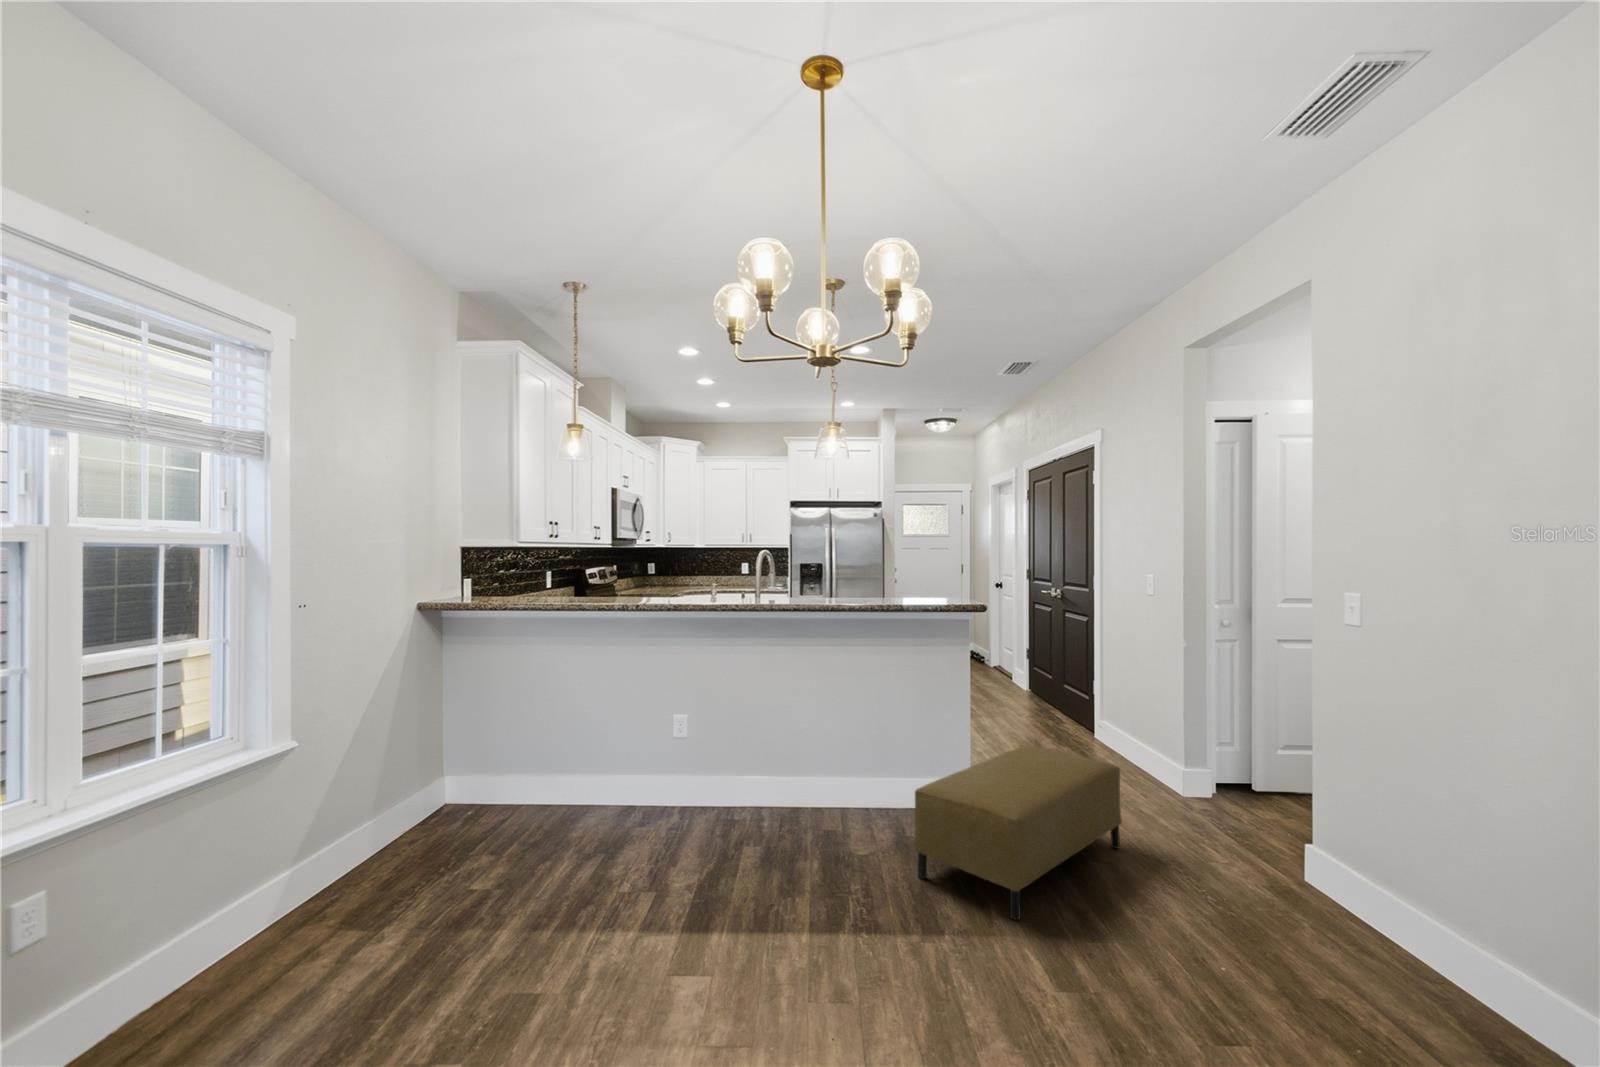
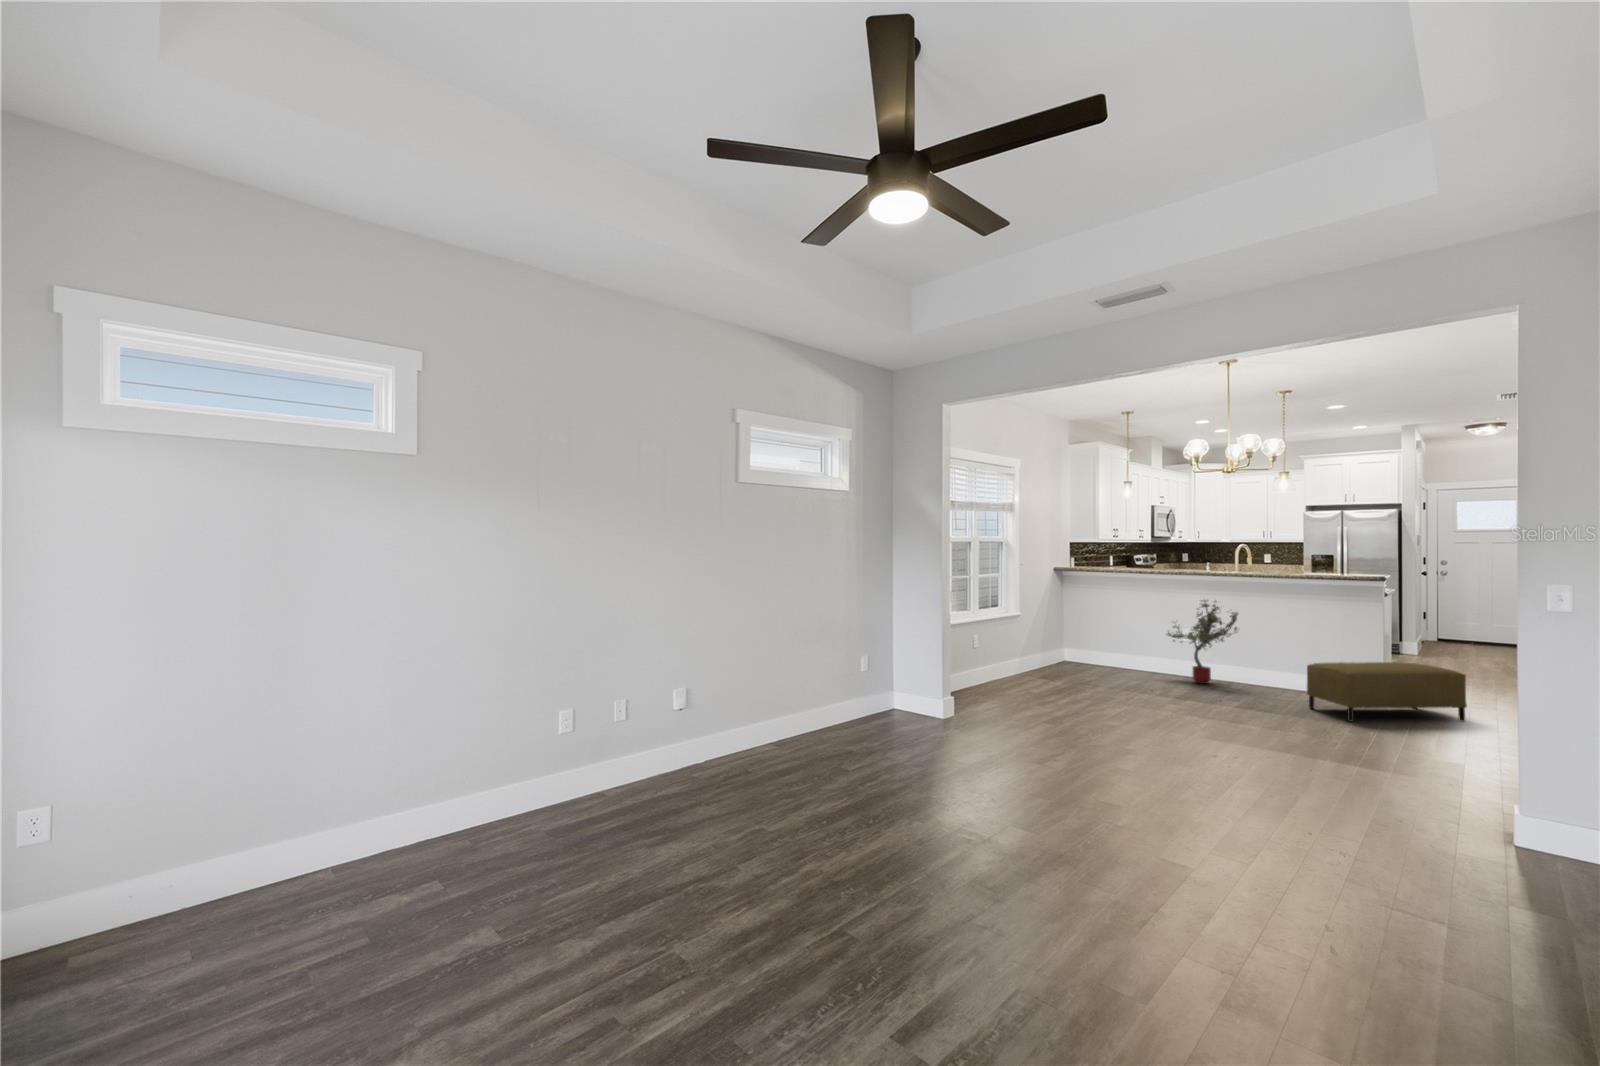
potted tree: none [644,655,778,828] -> present [1166,600,1238,684]

